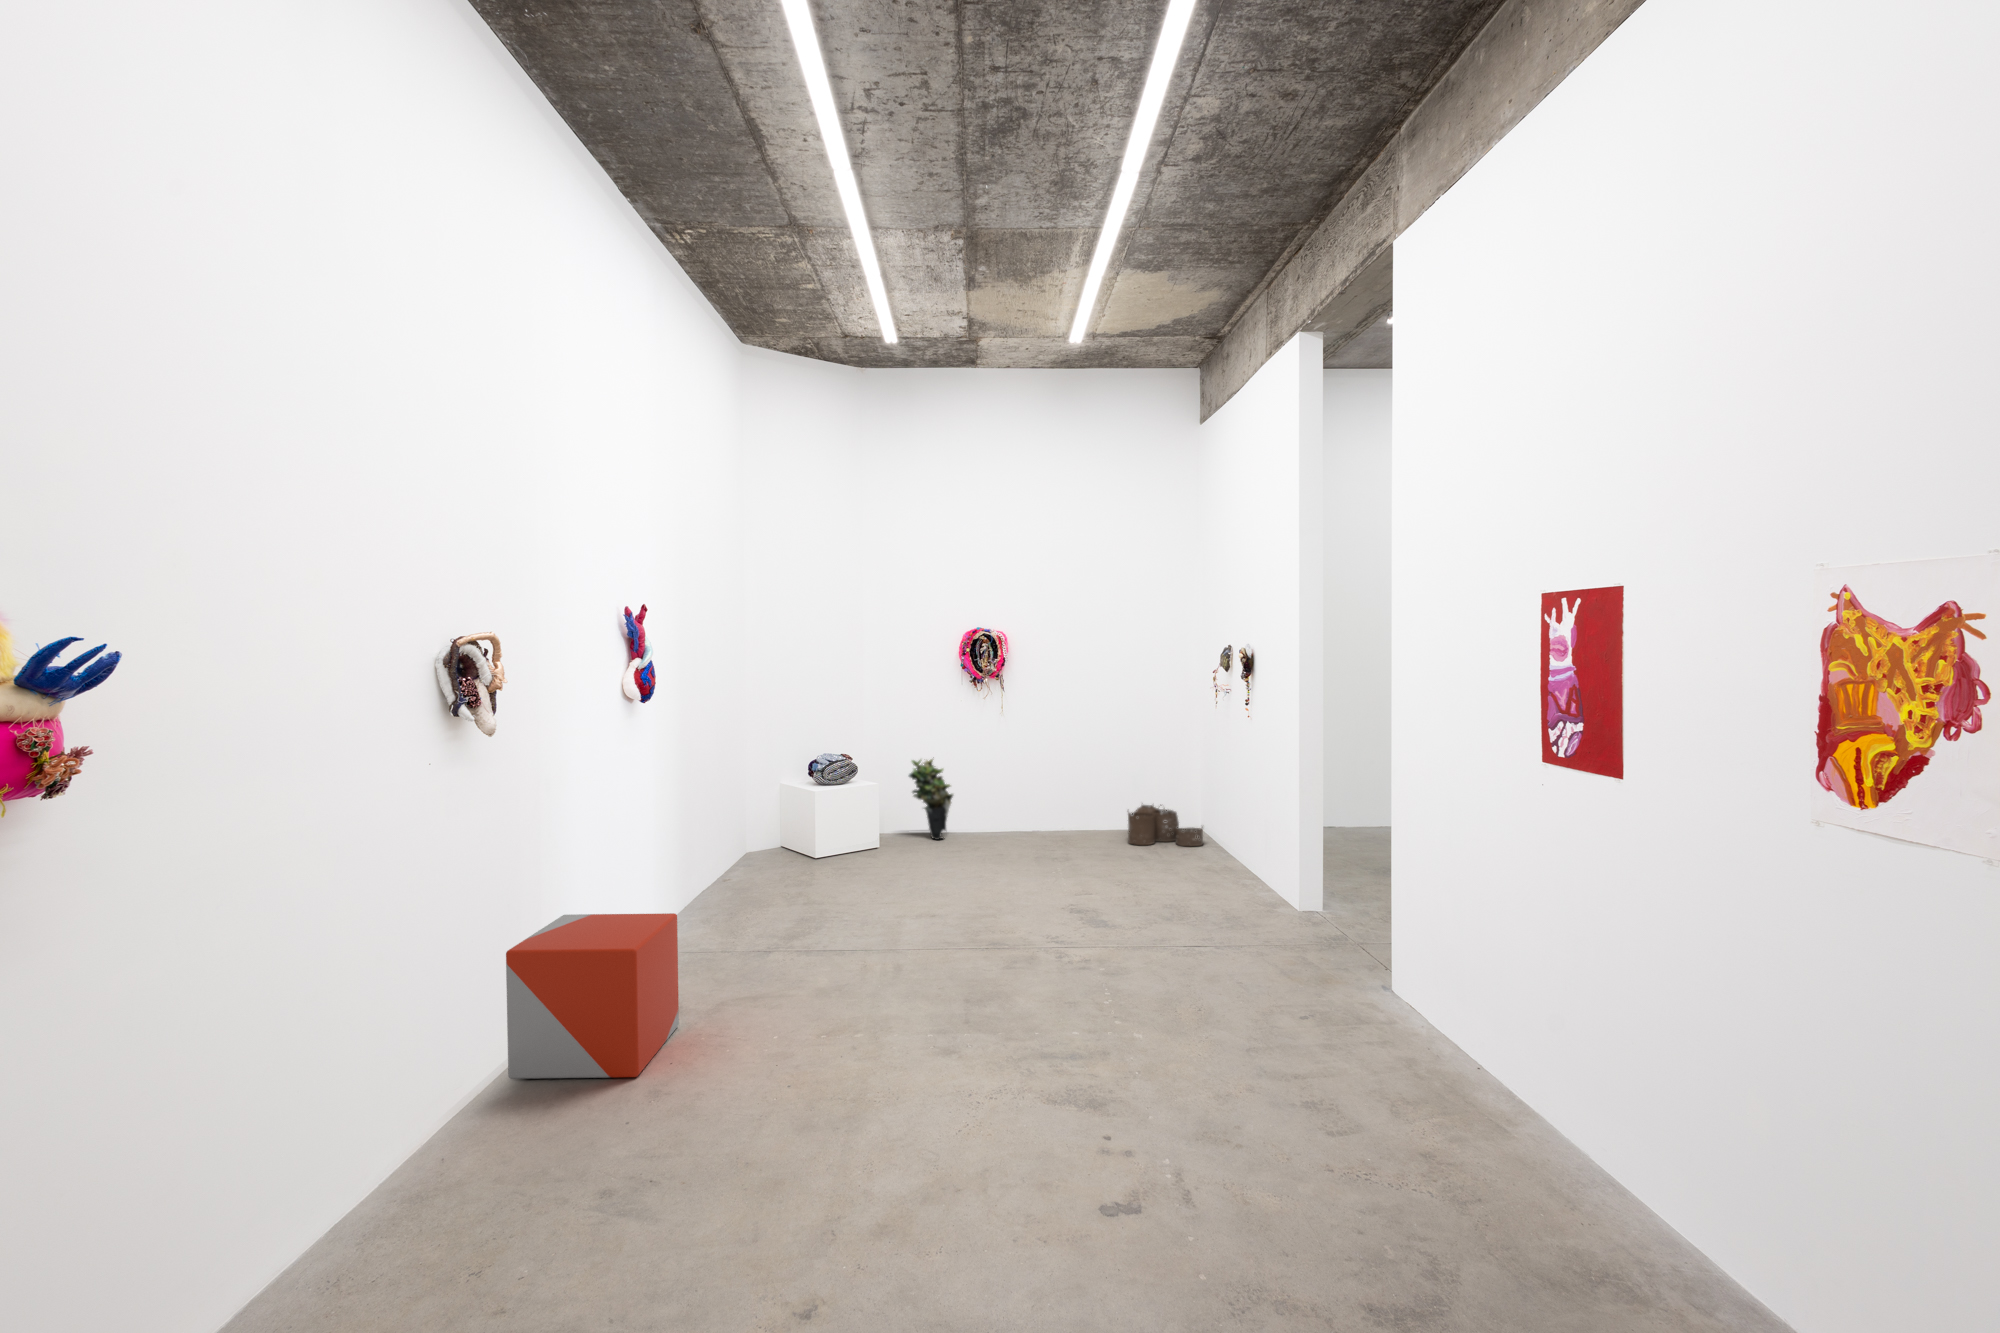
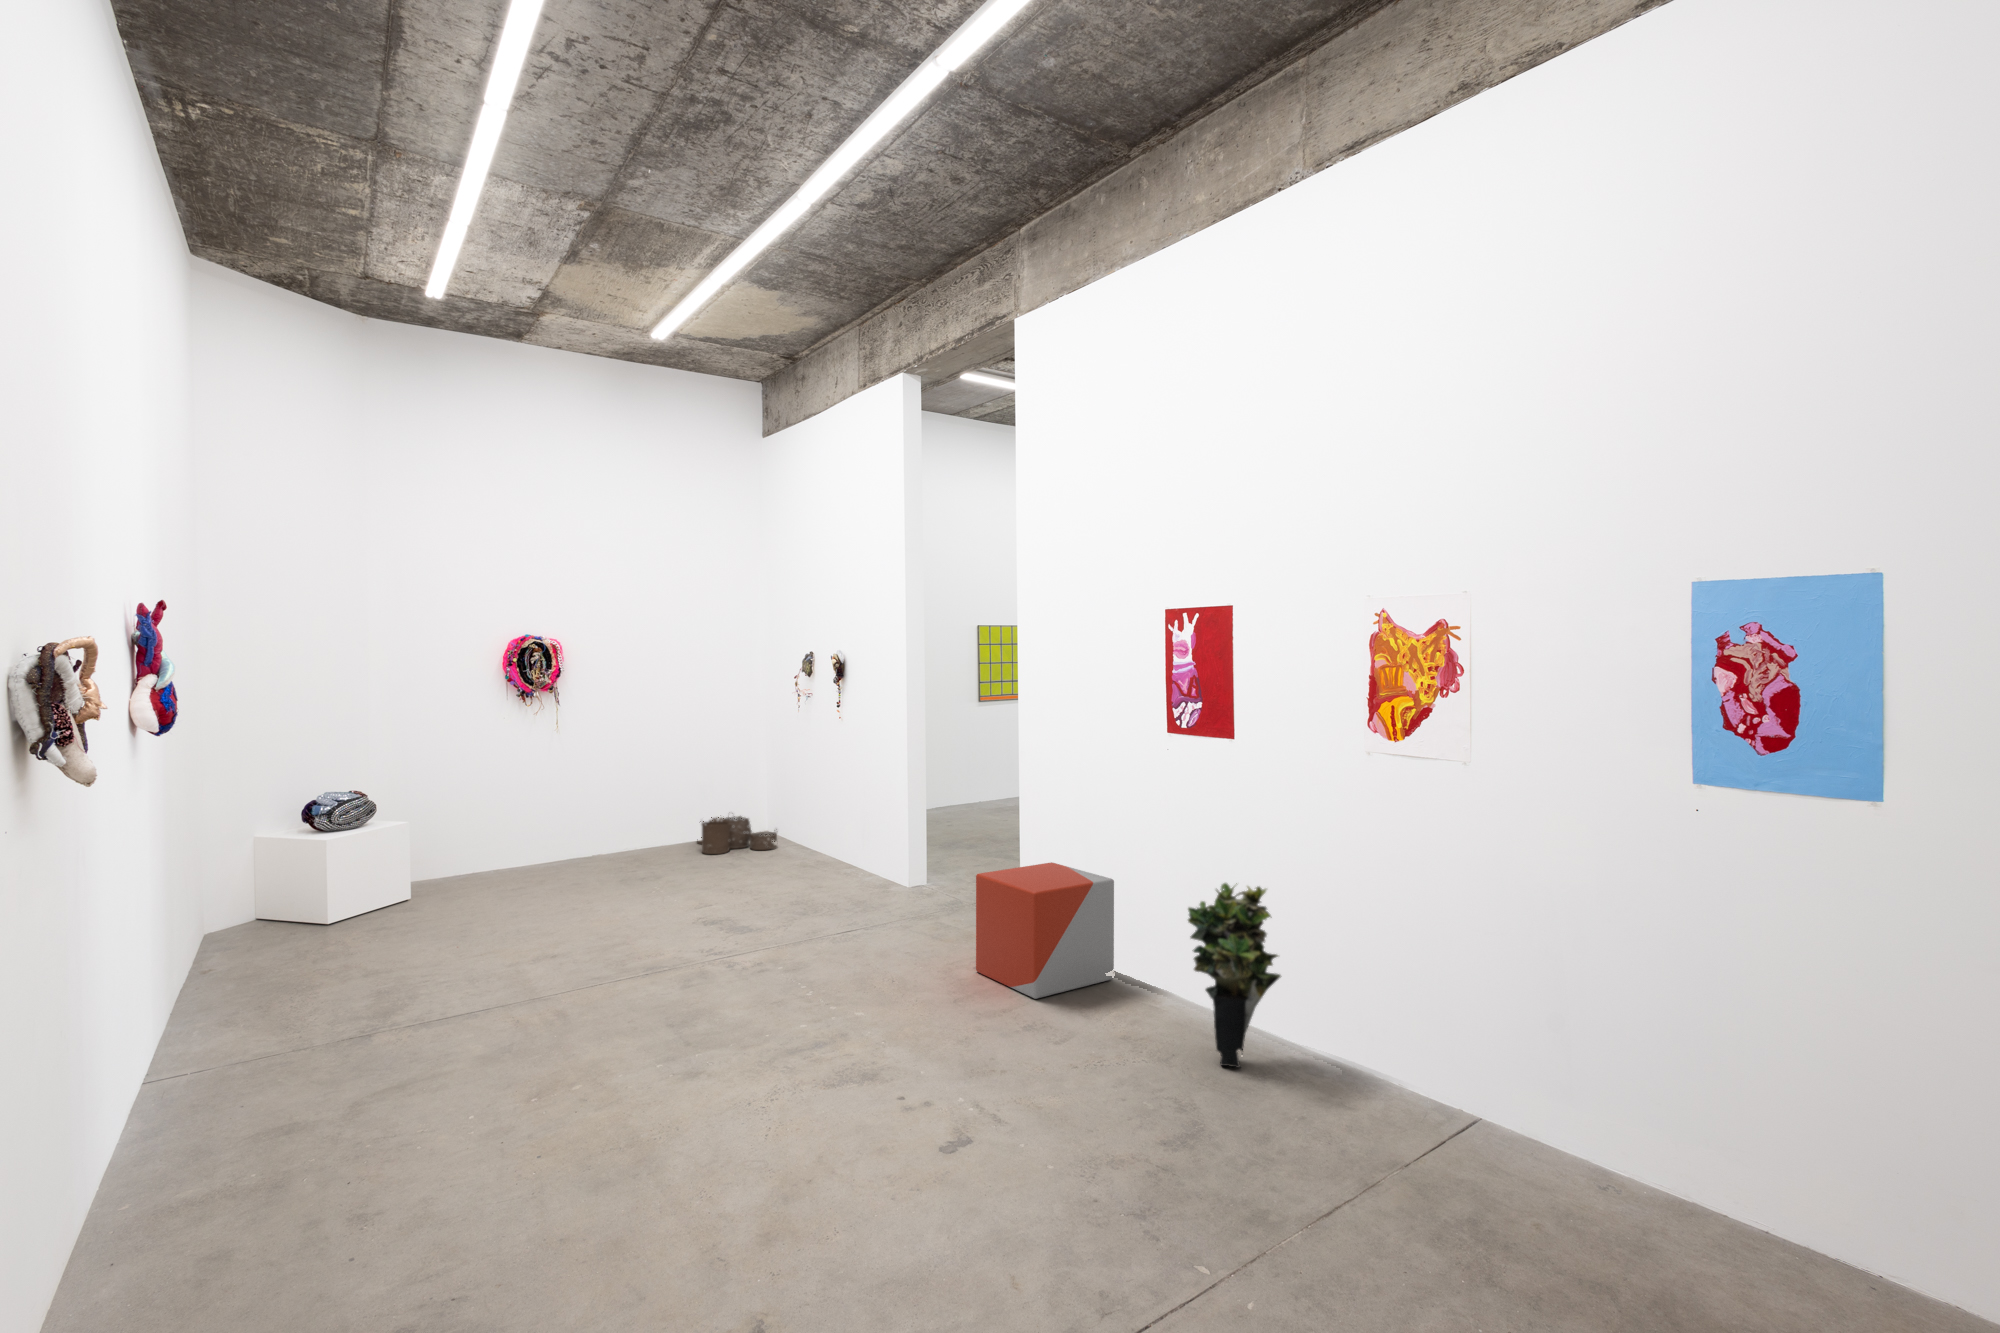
potted plant: present [909,759,953,840] -> present [1188,883,1281,1068]
stool: present [506,913,679,1079] -> present [976,862,1114,999]

